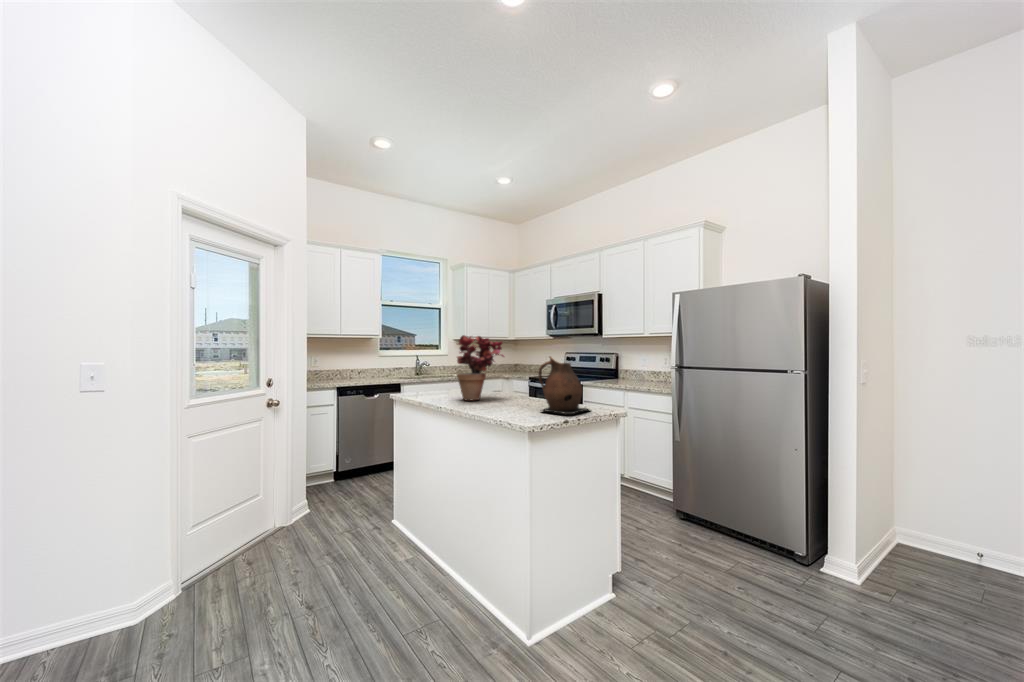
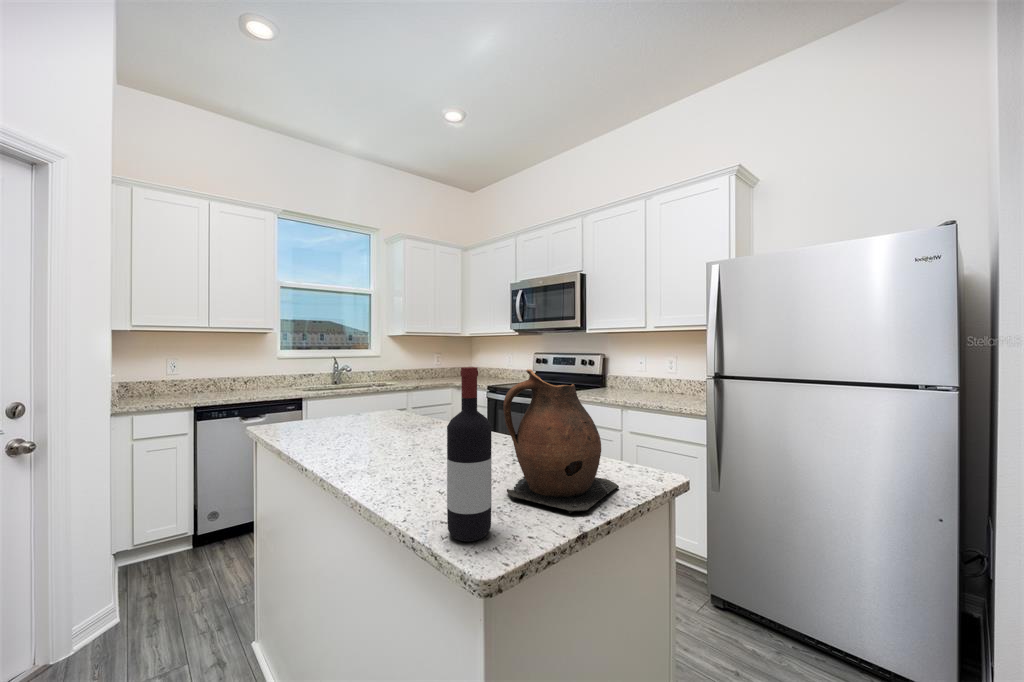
potted plant: present [457,335,504,400] -> none [340,325,440,452]
wine bottle: none [516,354,533,419] -> present [447,367,492,542]

